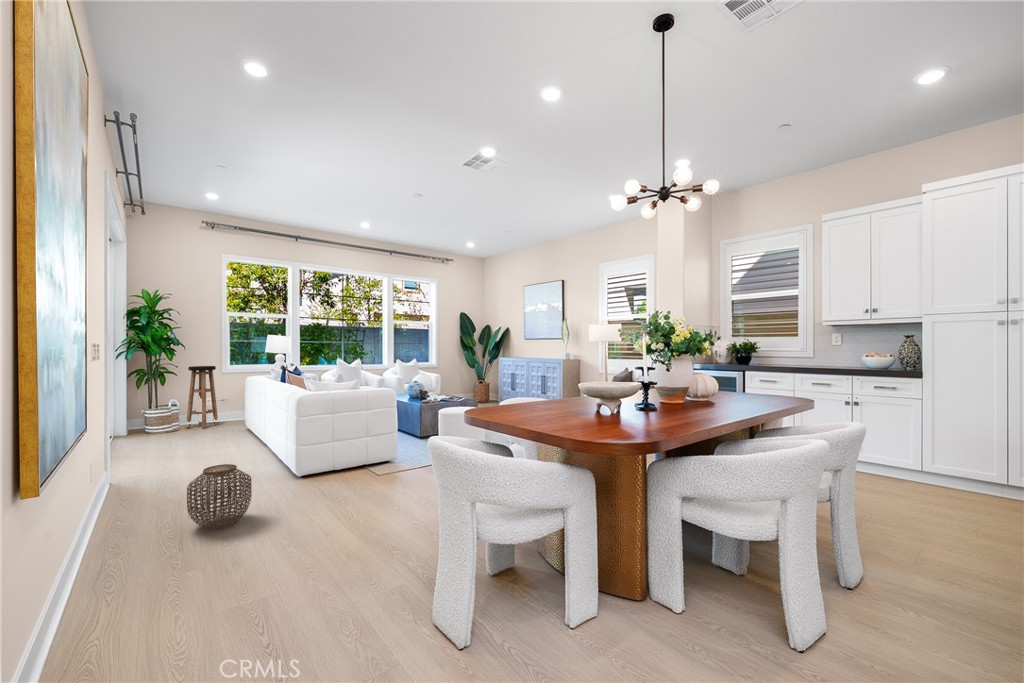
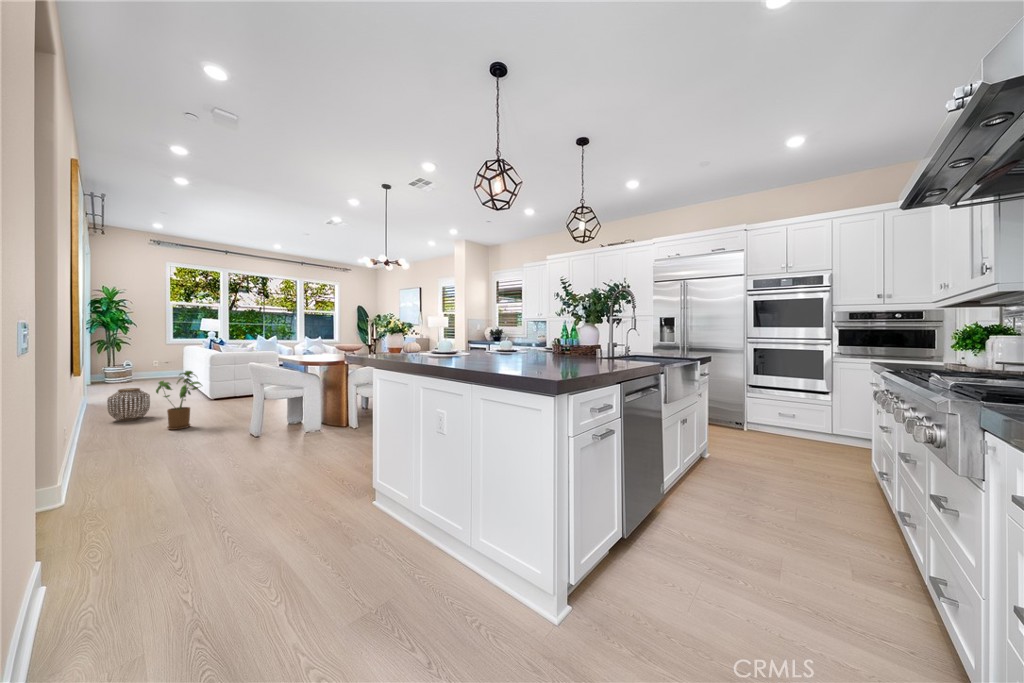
bar stool: present [186,366,218,429] -> none [138,340,164,382]
house plant: none [288,439,367,561] -> present [156,371,201,430]

